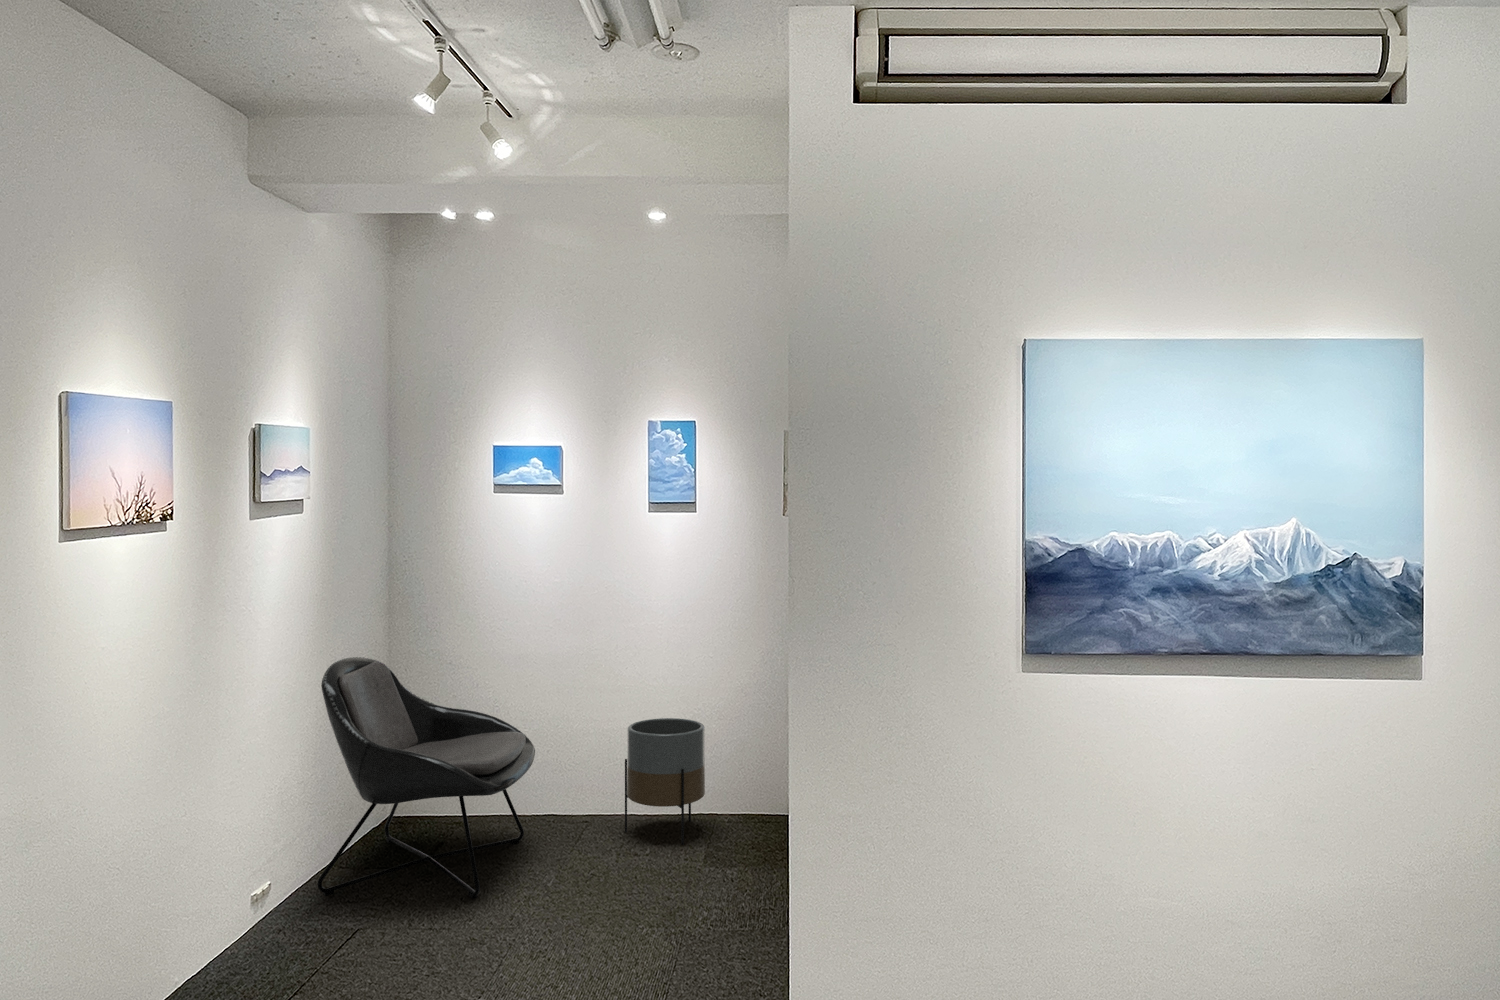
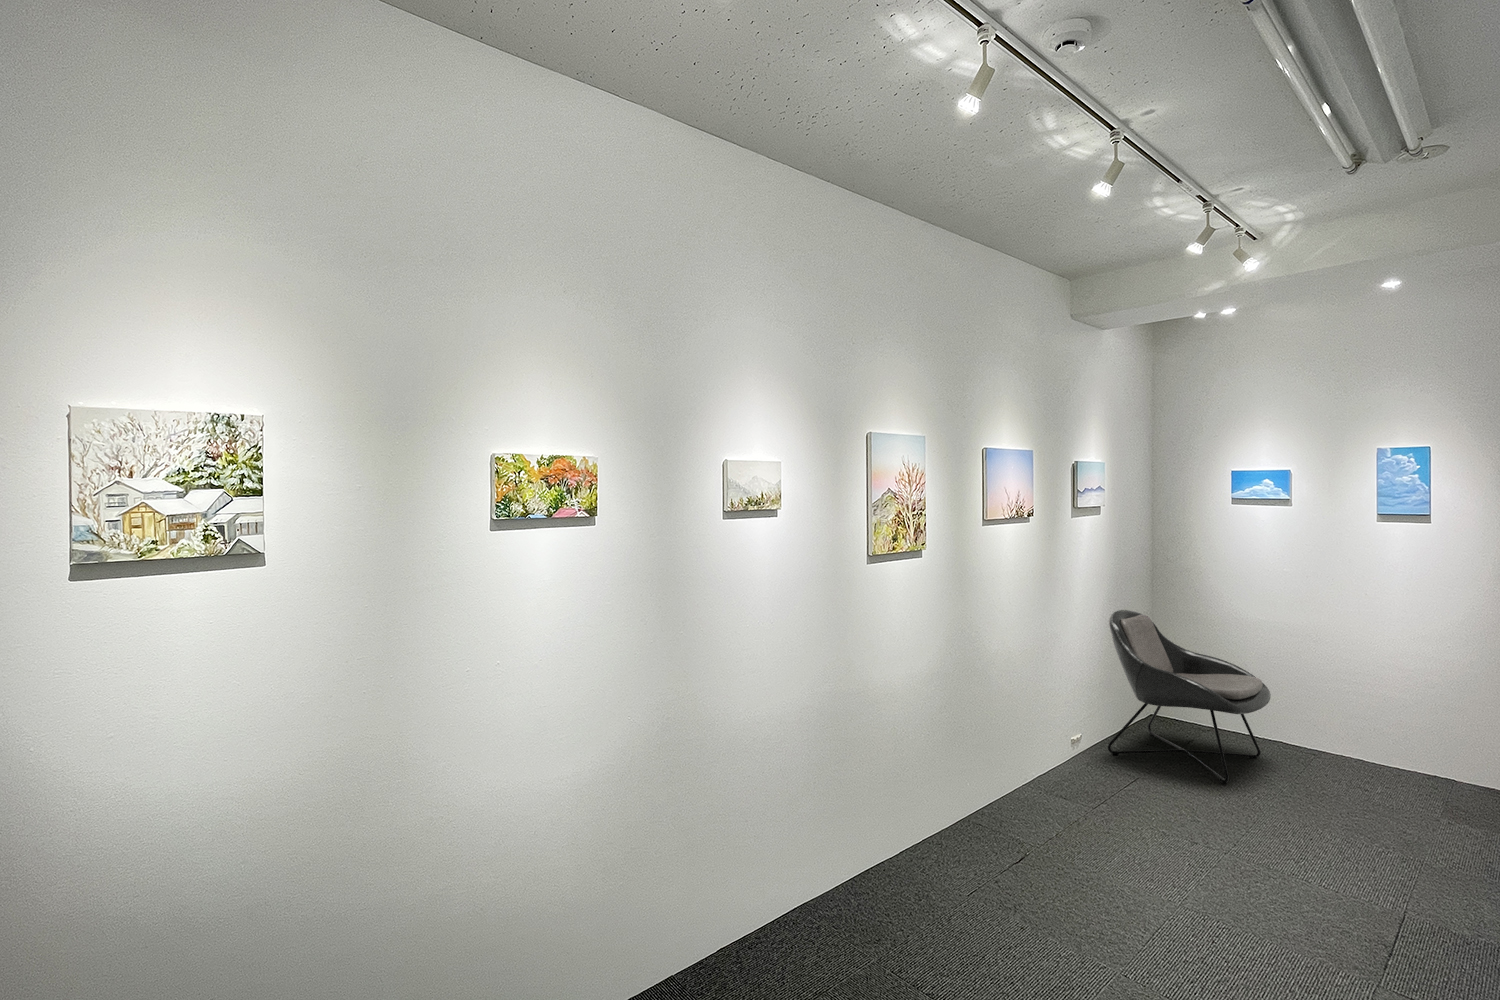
planter: present [625,718,705,845] -> none [1357,688,1448,796]

